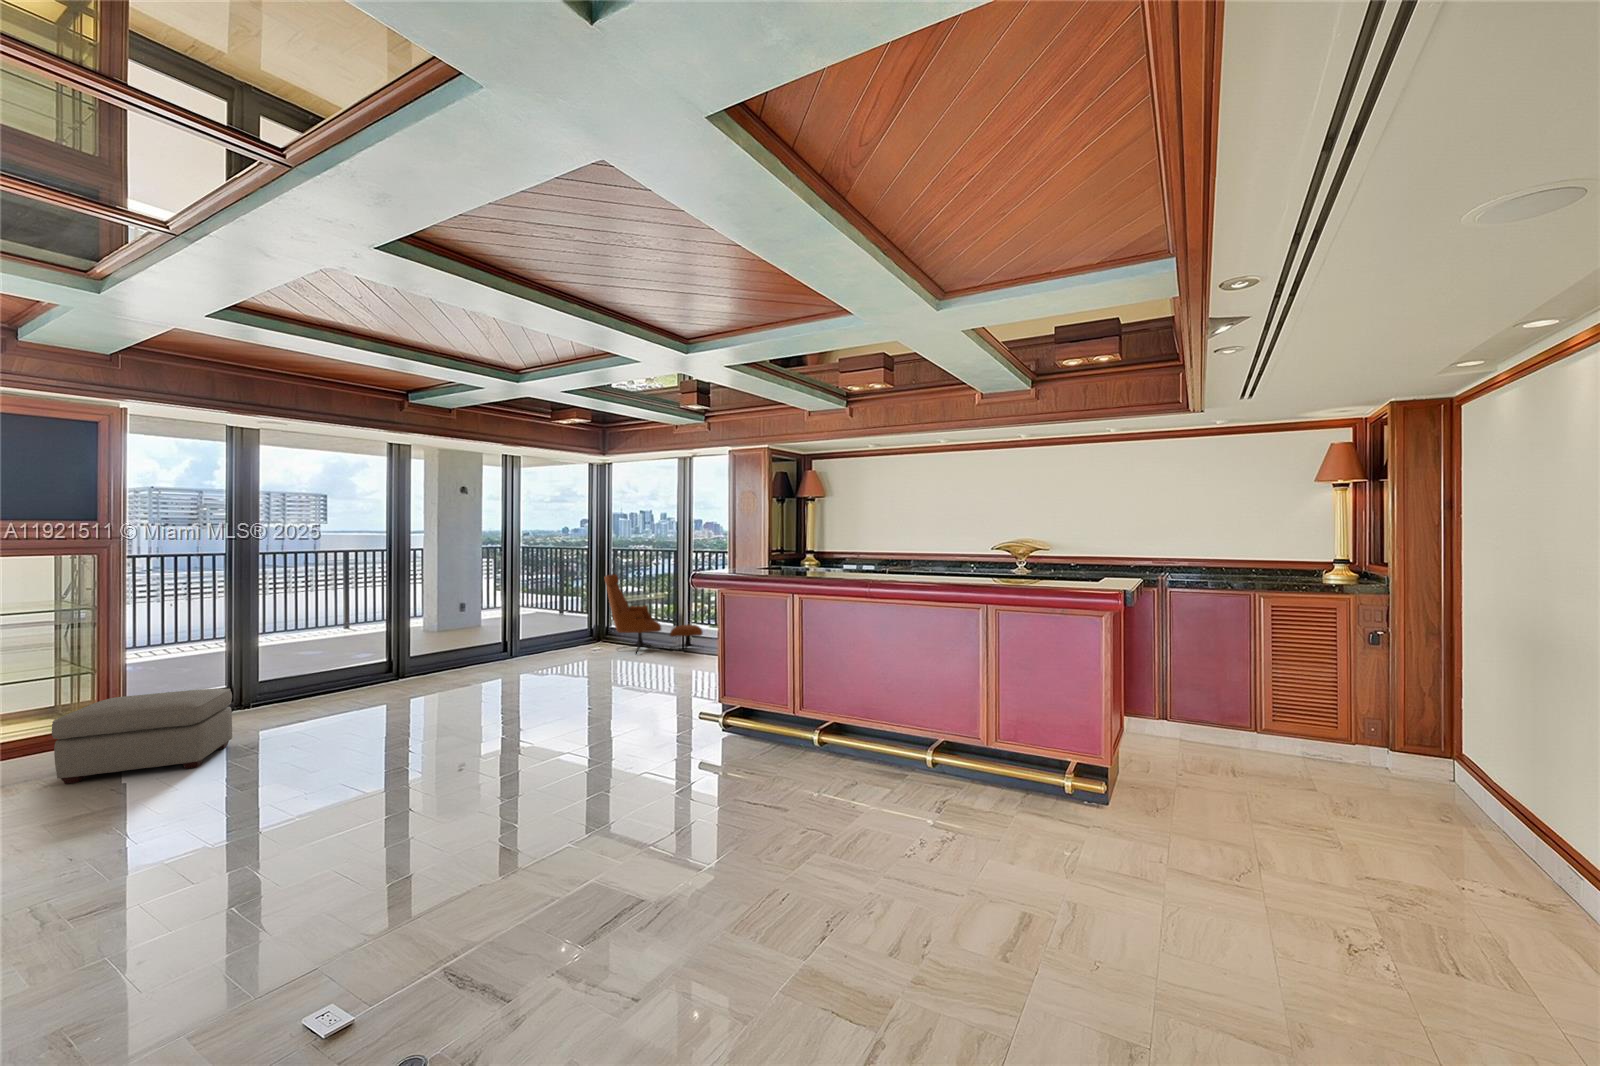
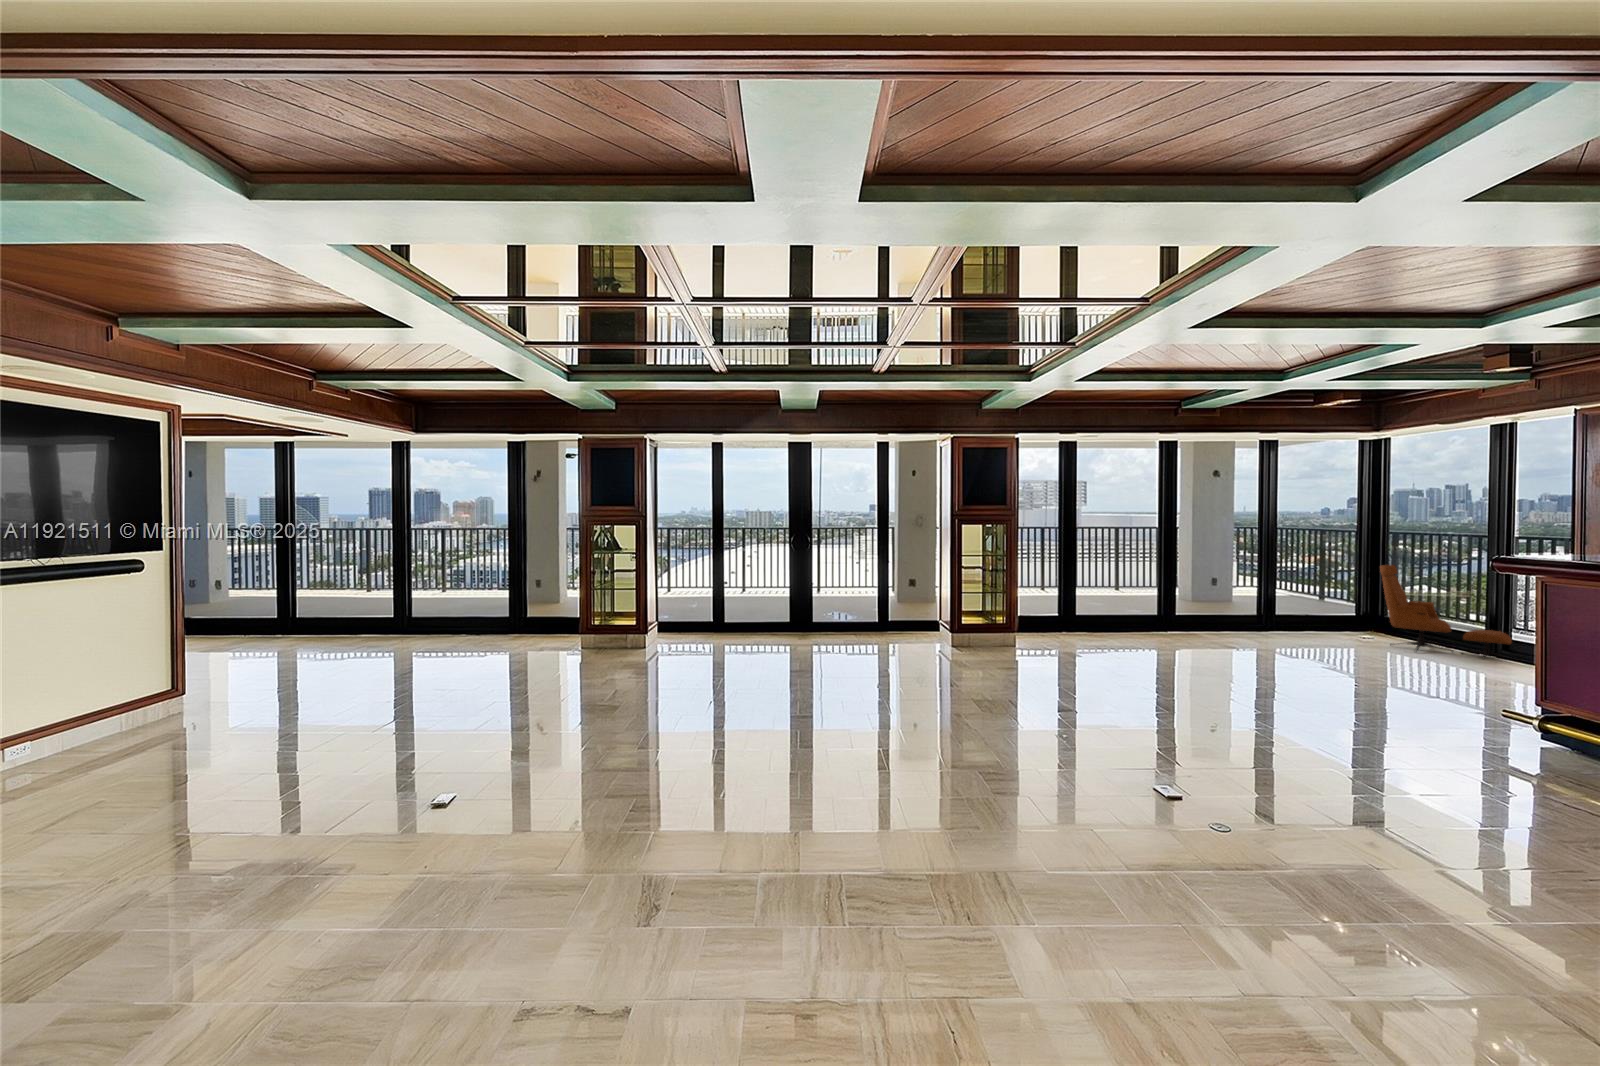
ottoman: present [52,688,232,784] -> none [998,611,1079,662]

